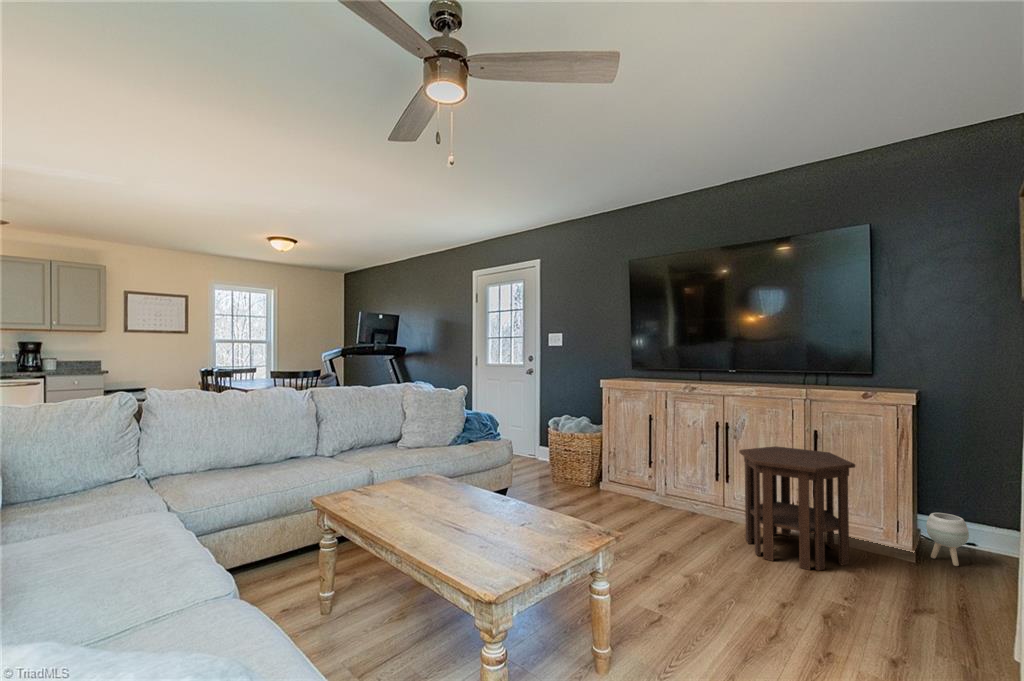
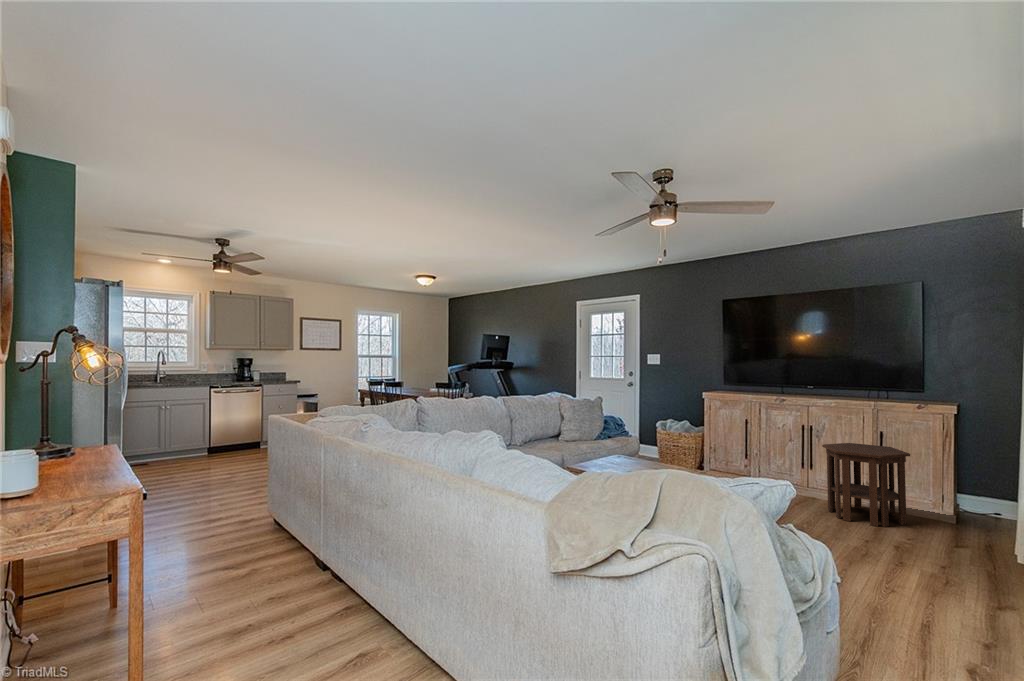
planter: present [926,513,969,566] -> none [964,490,995,527]

